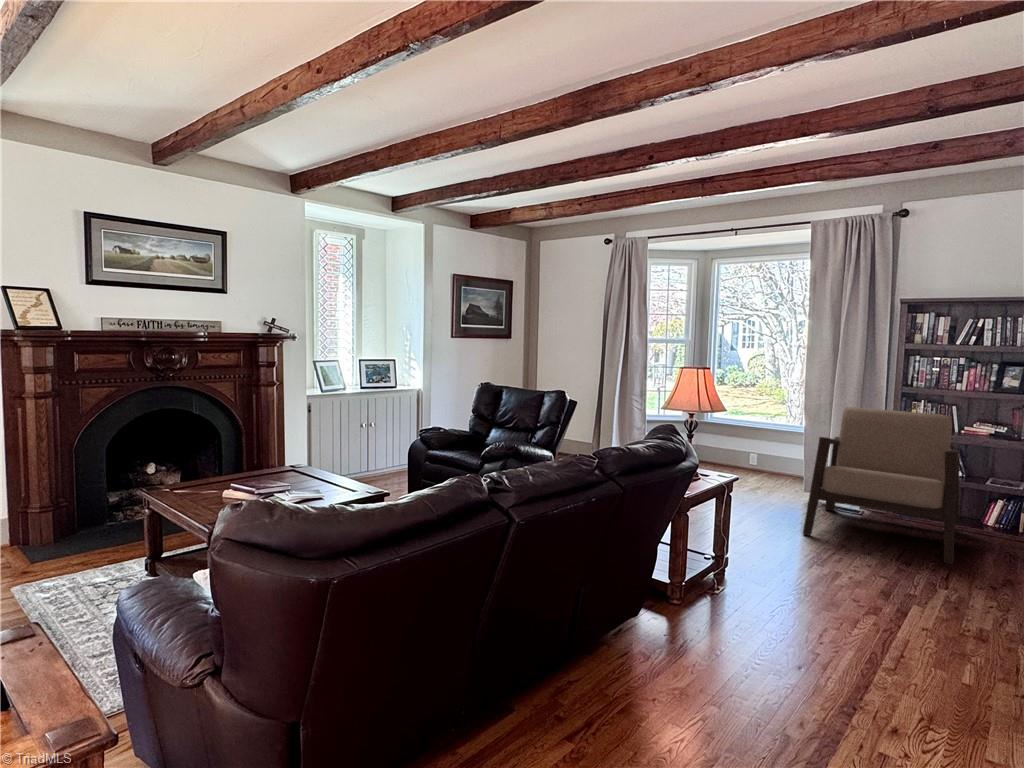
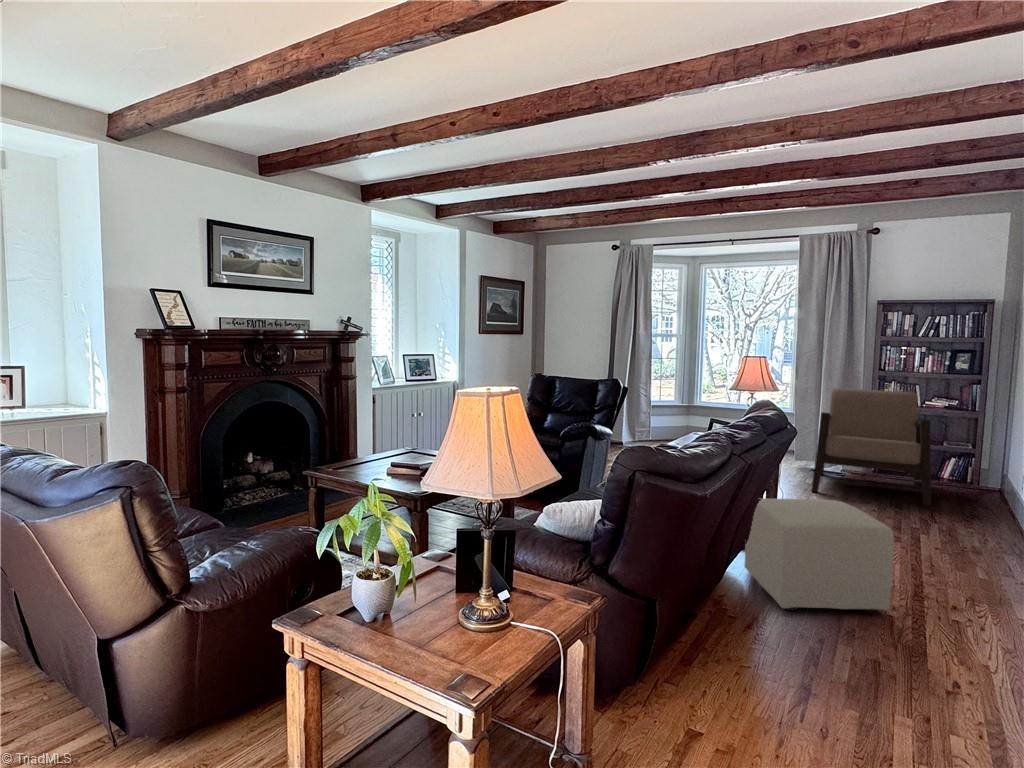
ottoman: none [629,555,793,734] -> present [744,498,894,612]

